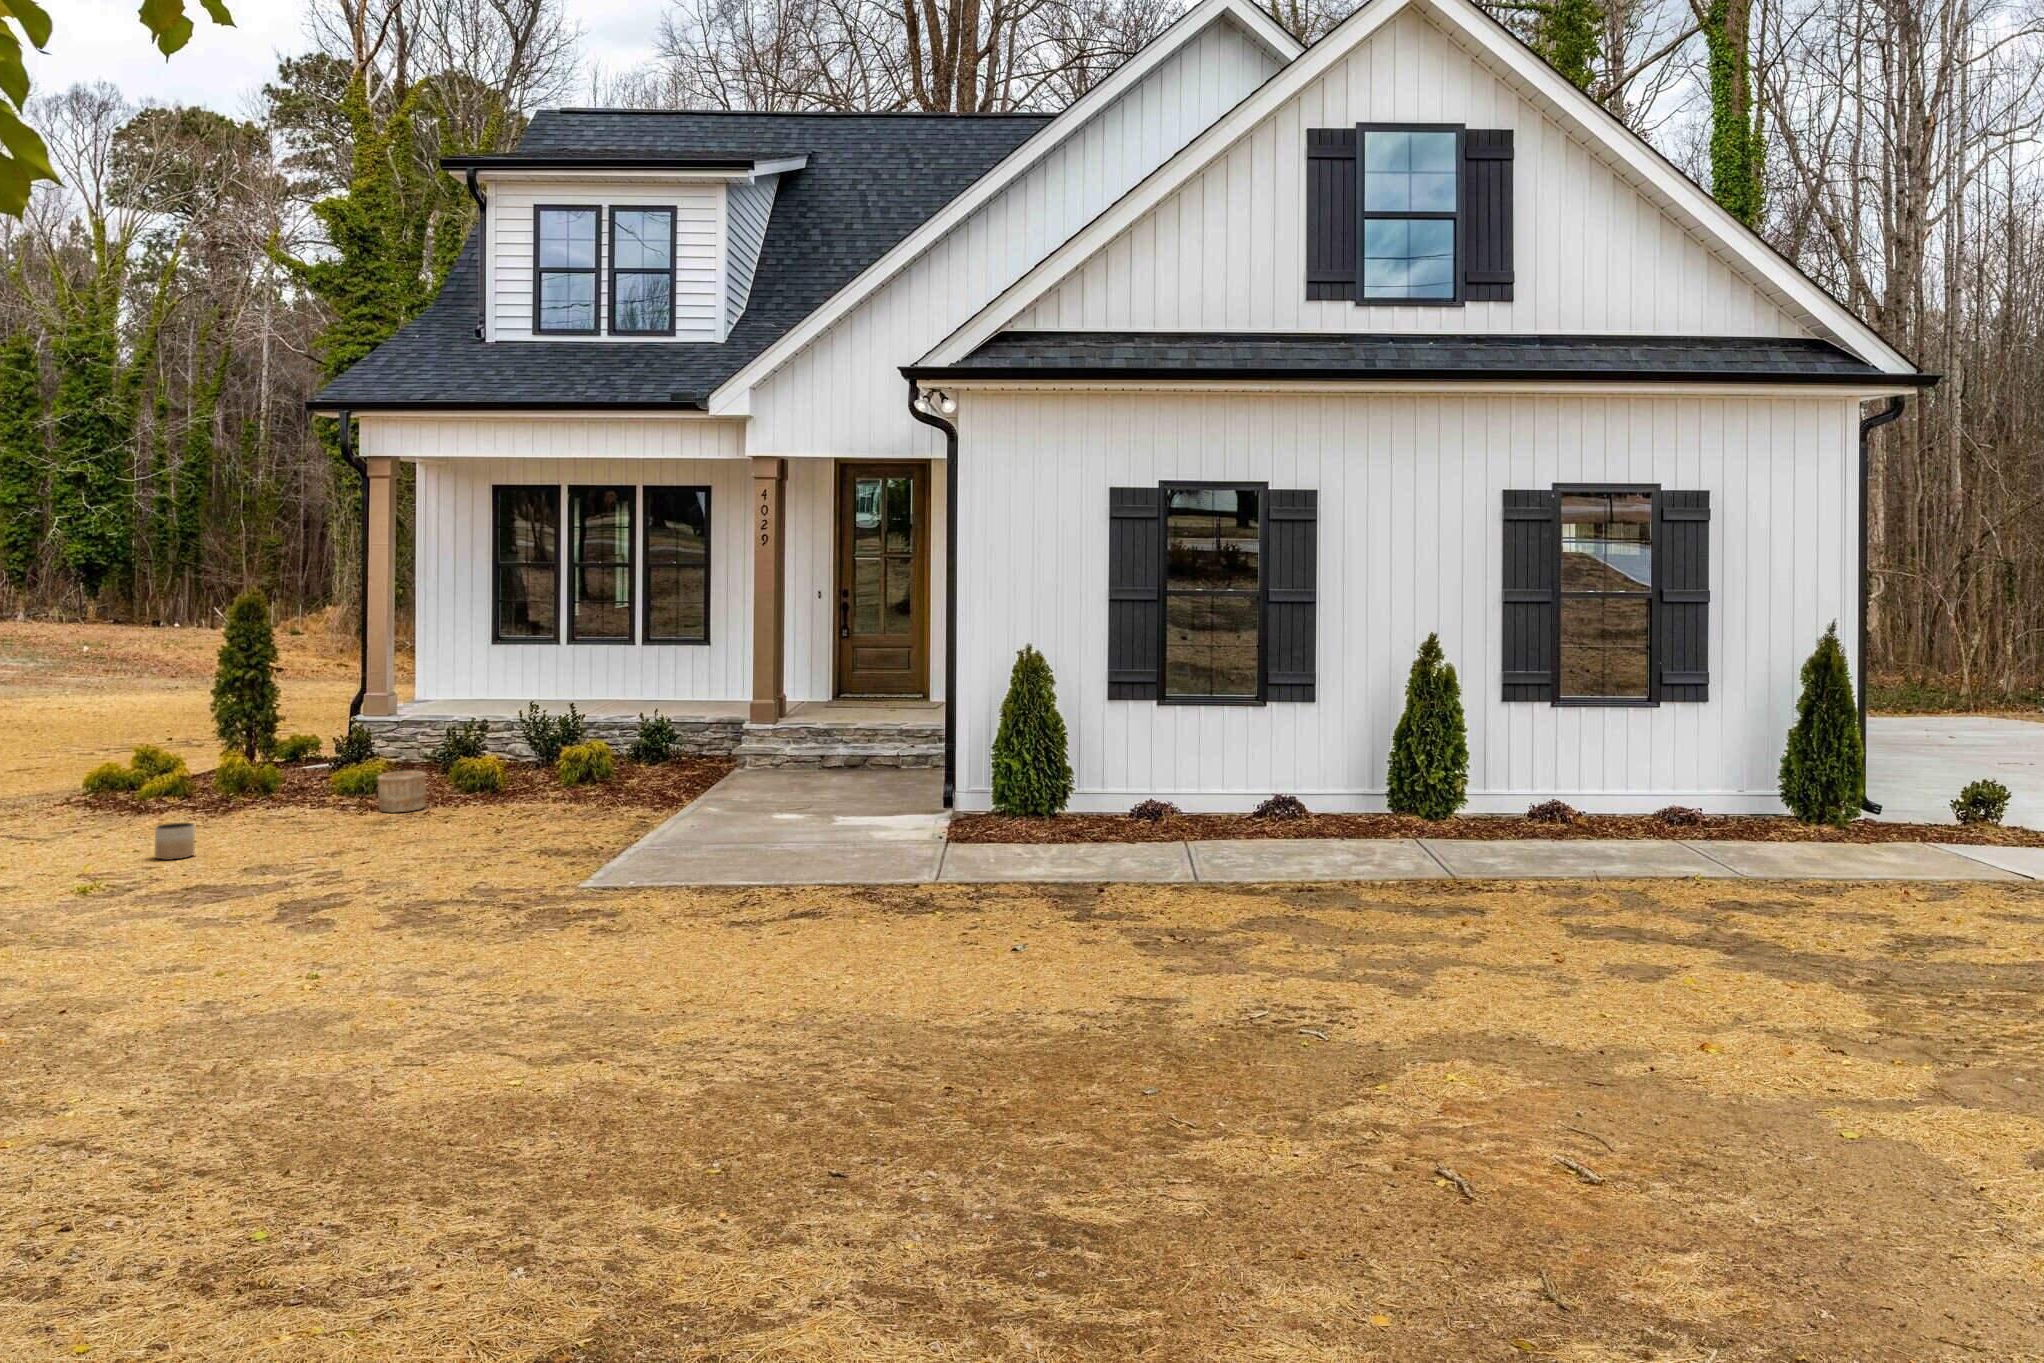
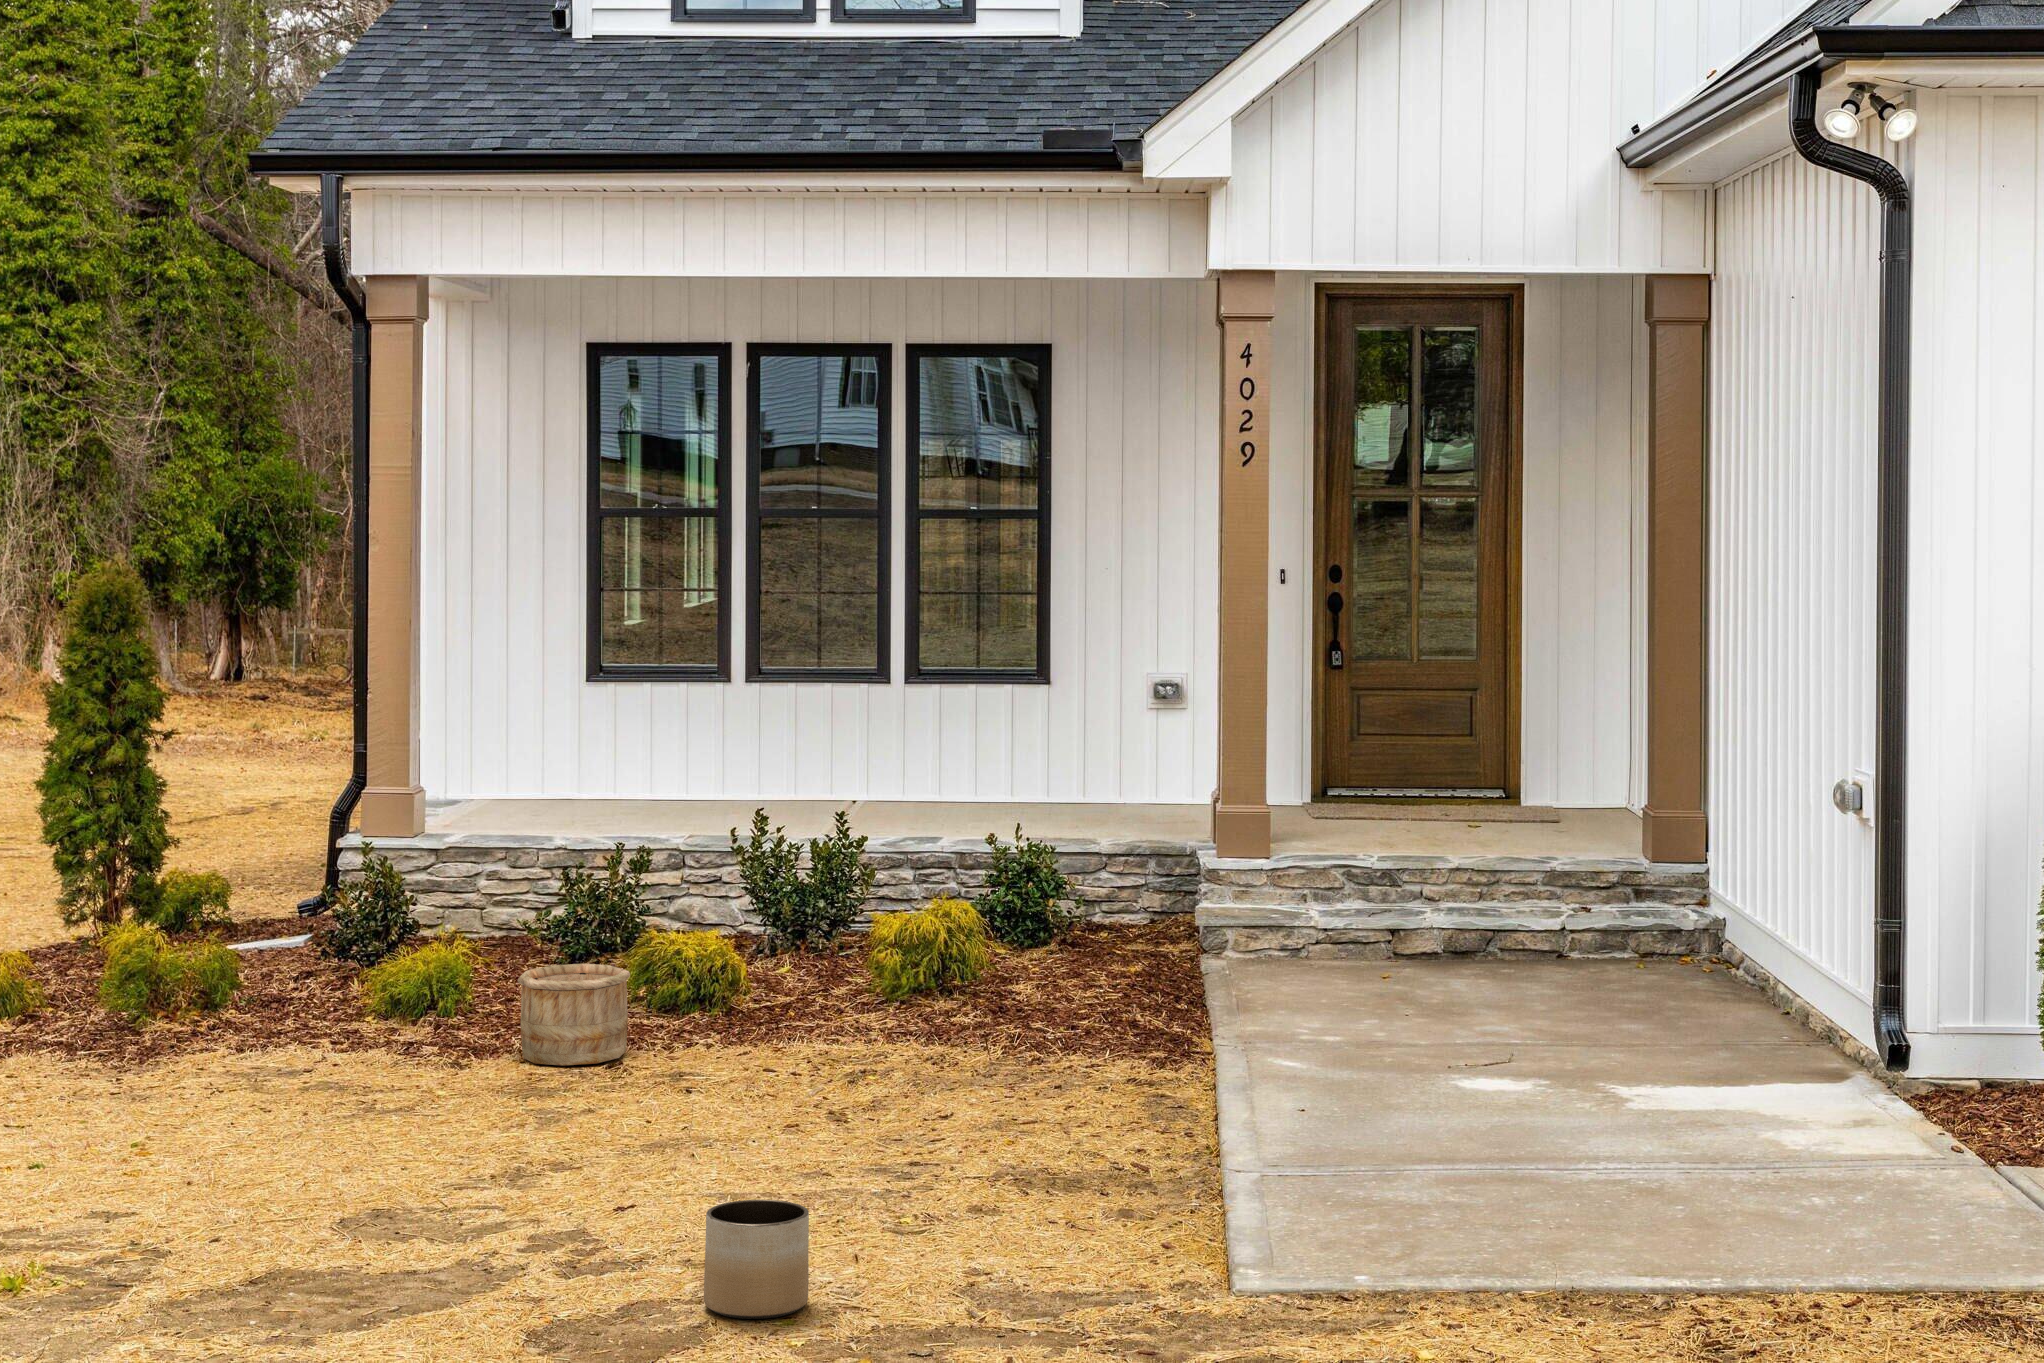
planter: present [155,823,195,860] -> present [704,1200,809,1319]

